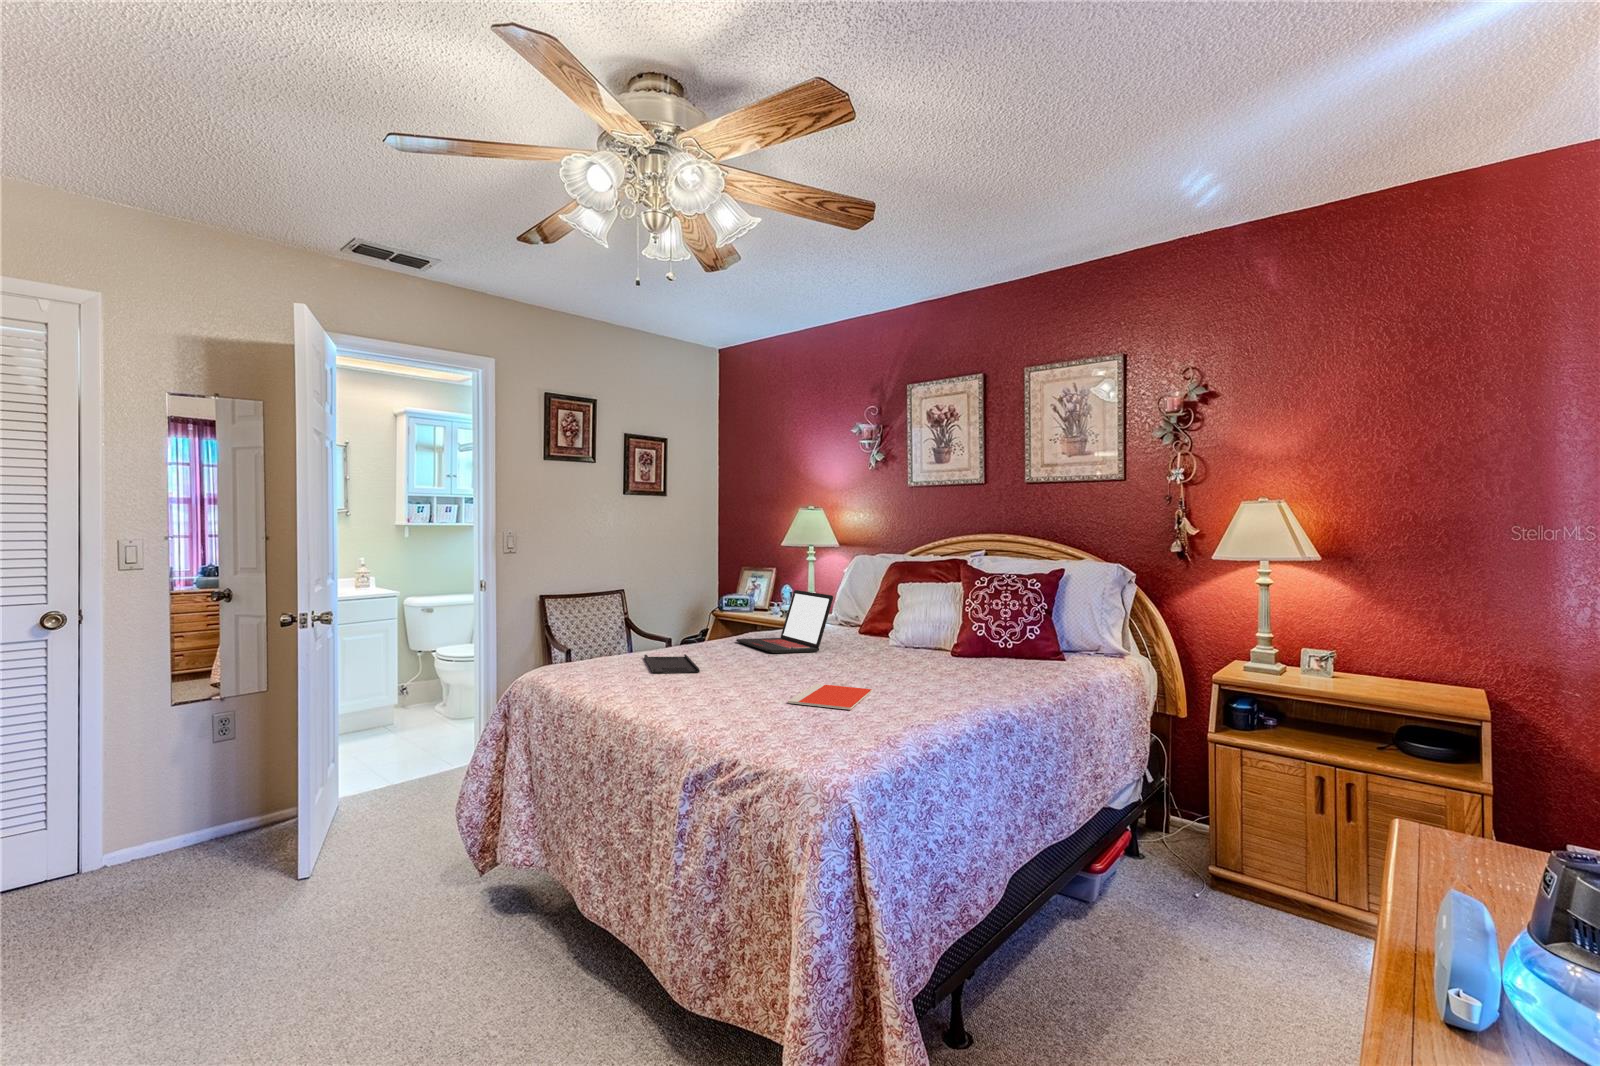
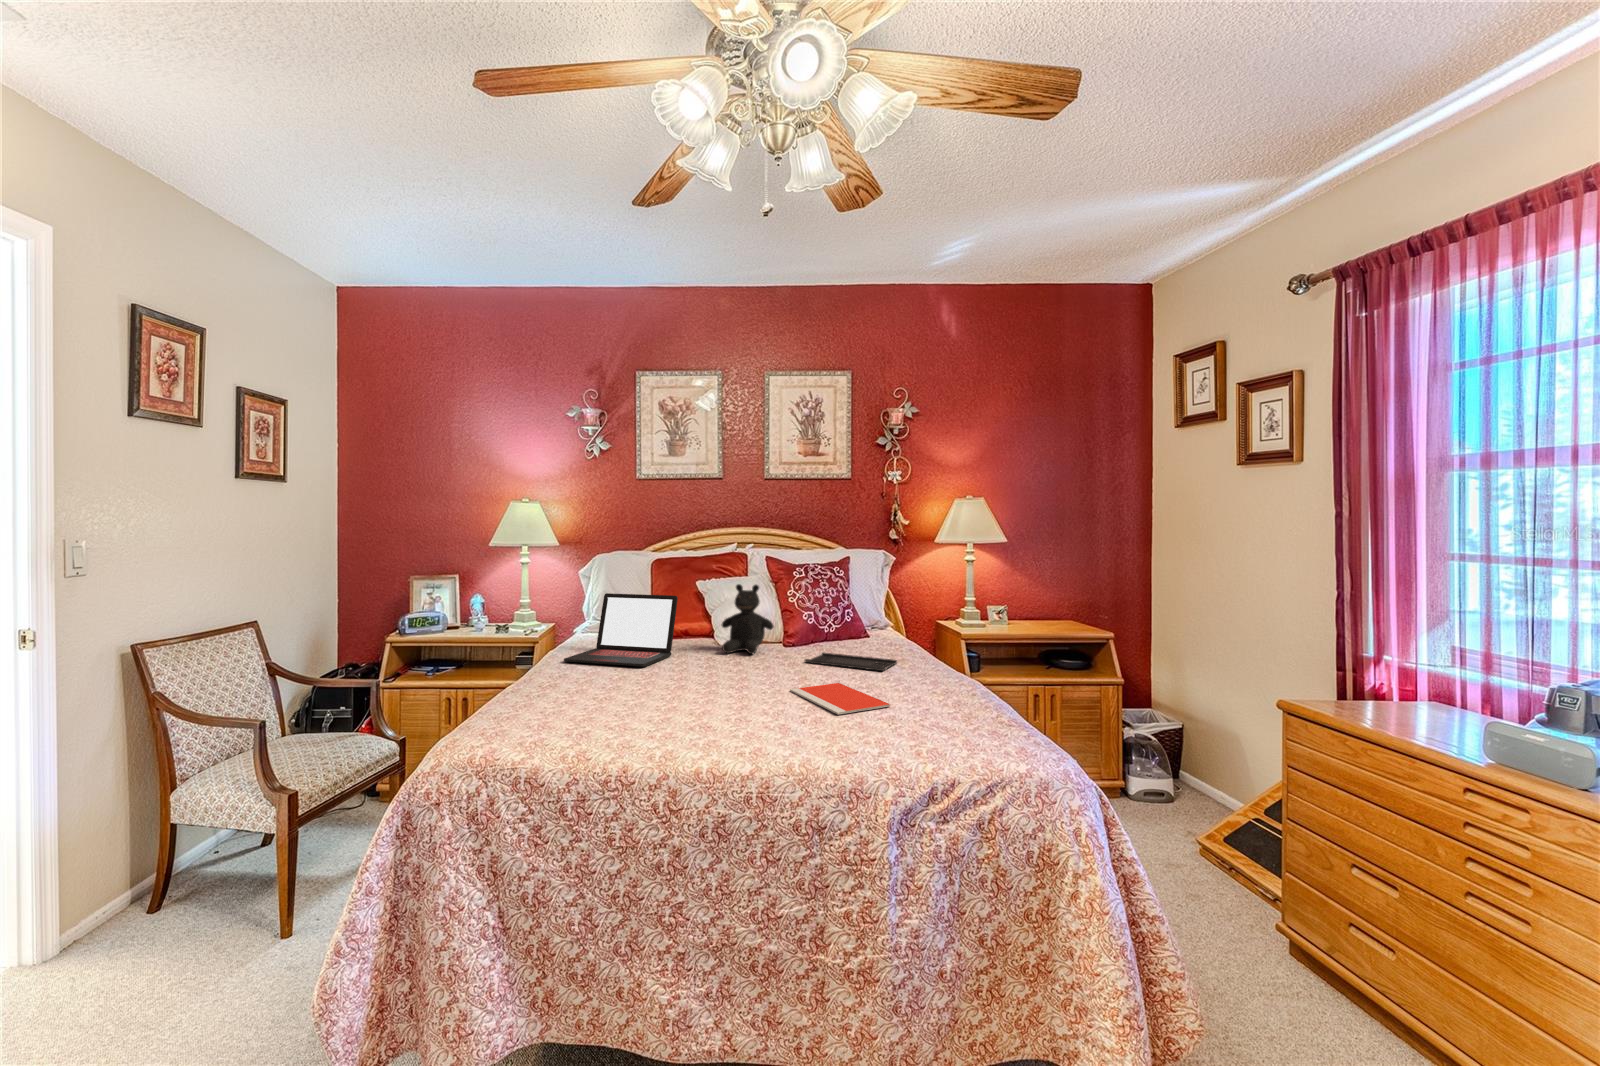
teddy bear: none [861,590,917,662] -> present [721,584,774,654]
tray: present [644,654,700,673] -> present [805,653,897,671]

